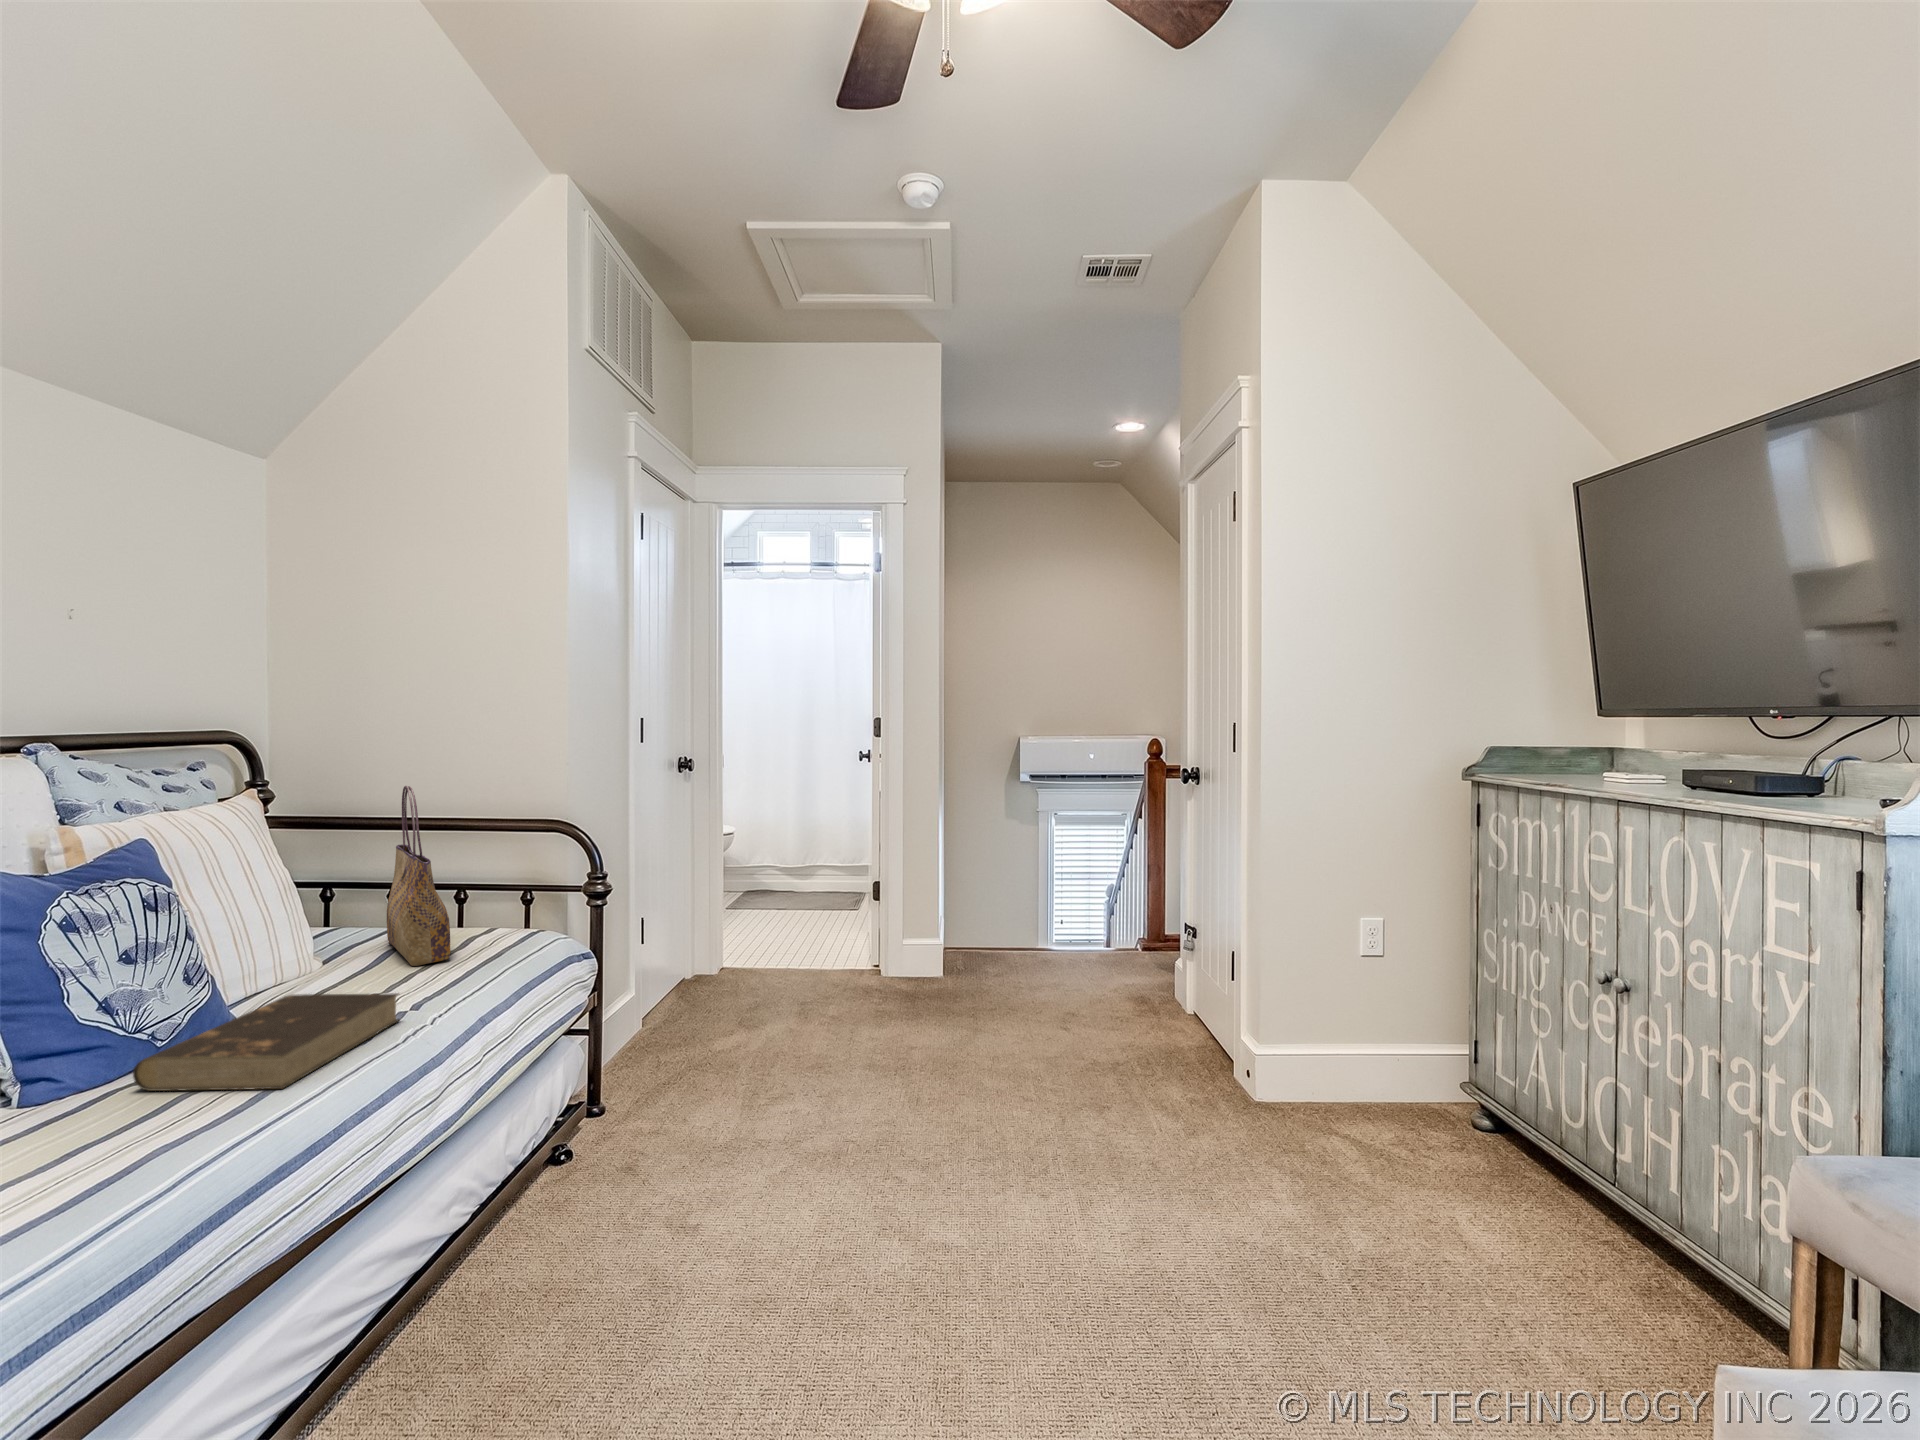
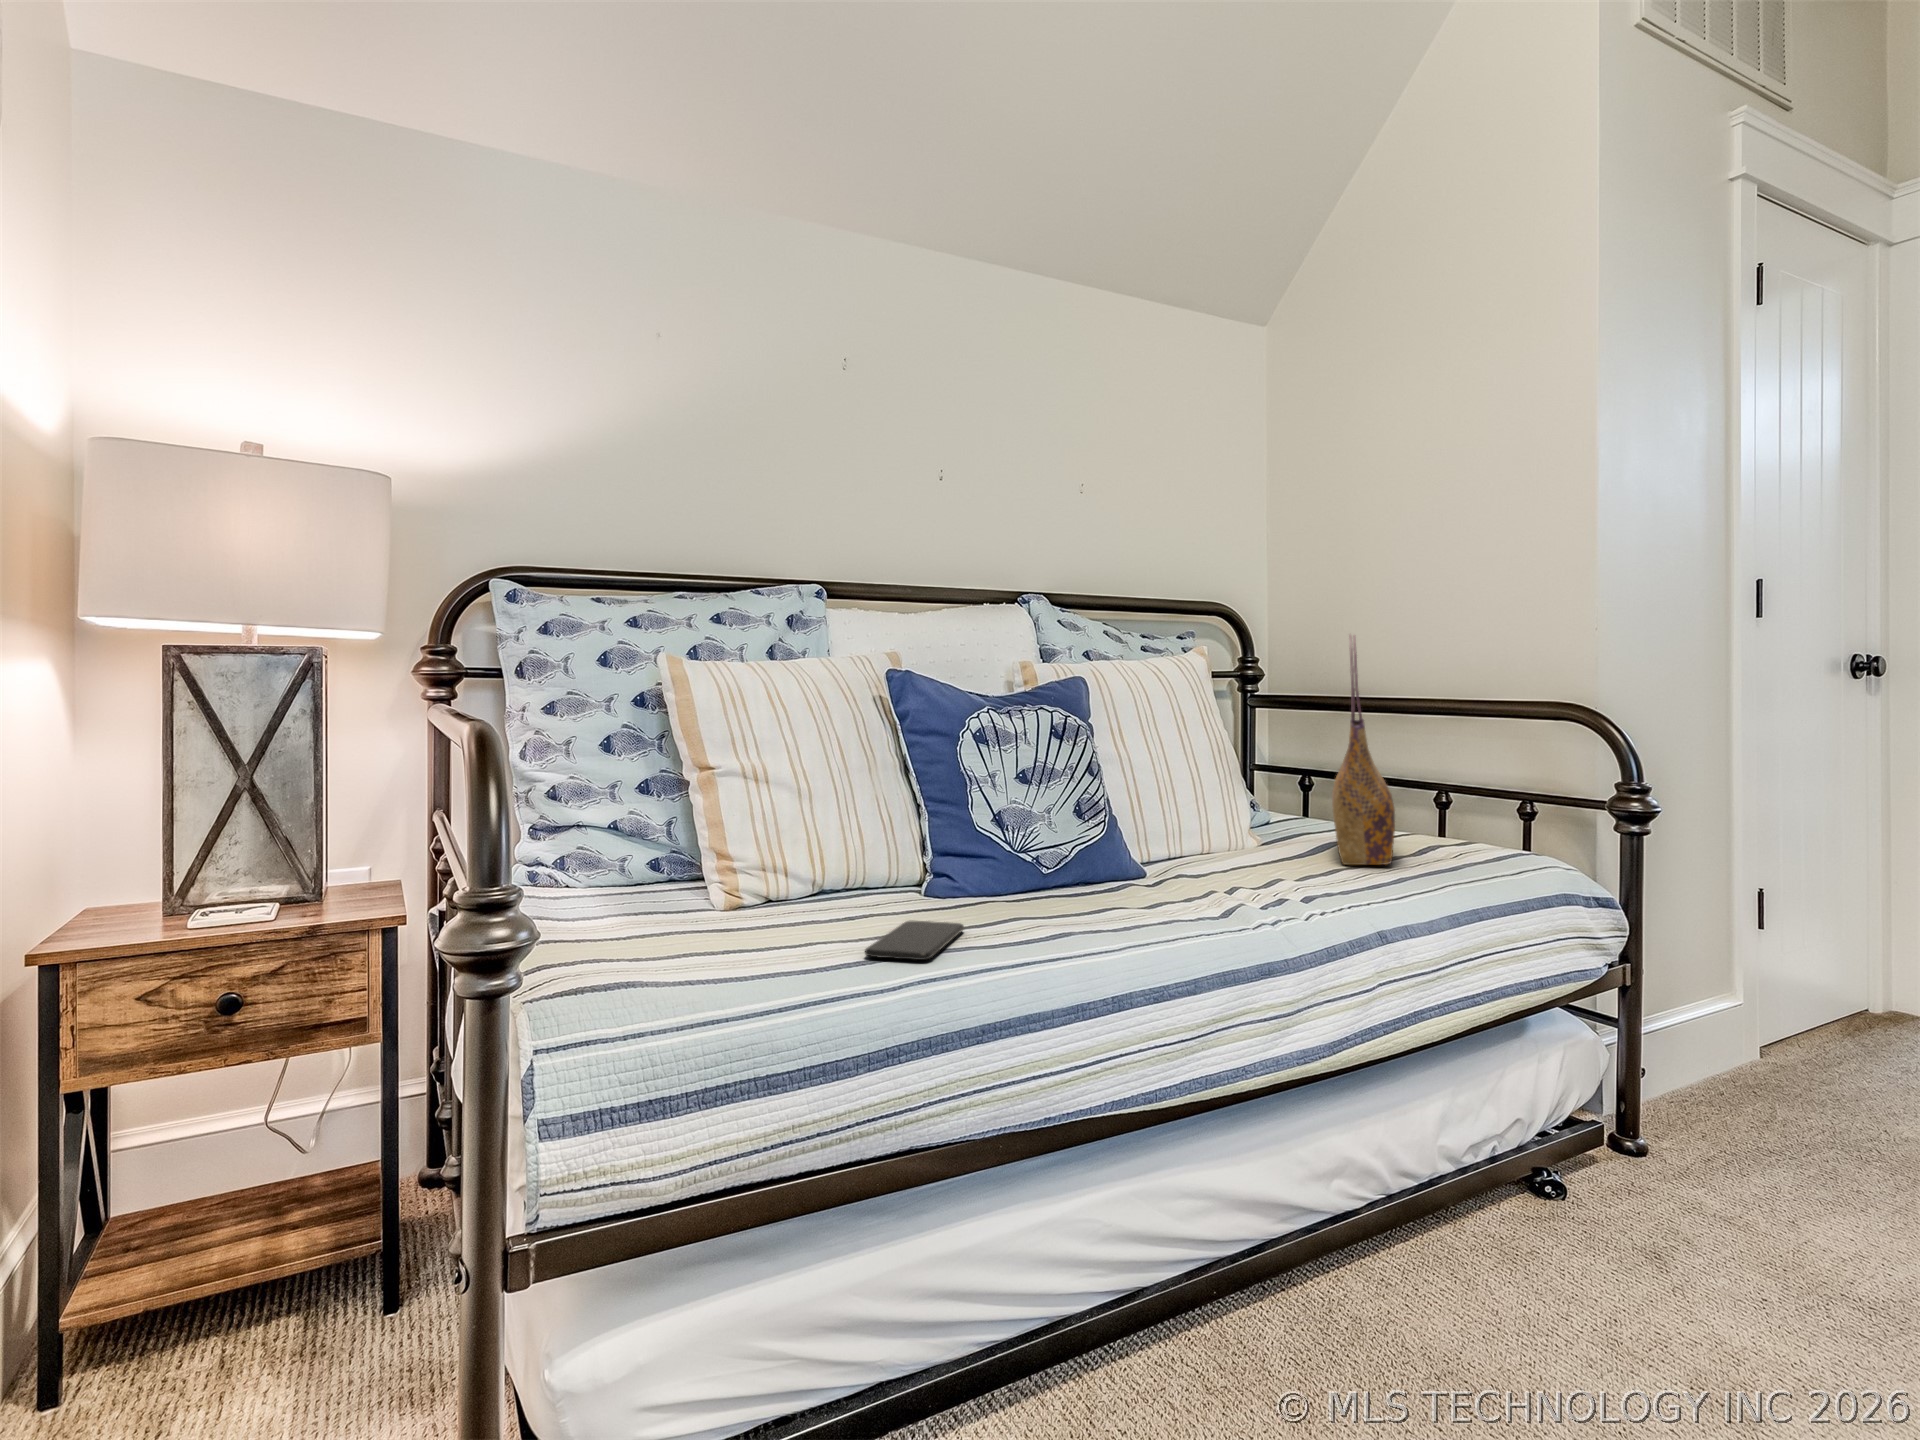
book: present [133,993,399,1091] -> none [991,853,1273,940]
smartphone: none [64,1116,153,1176] -> present [865,920,964,960]

